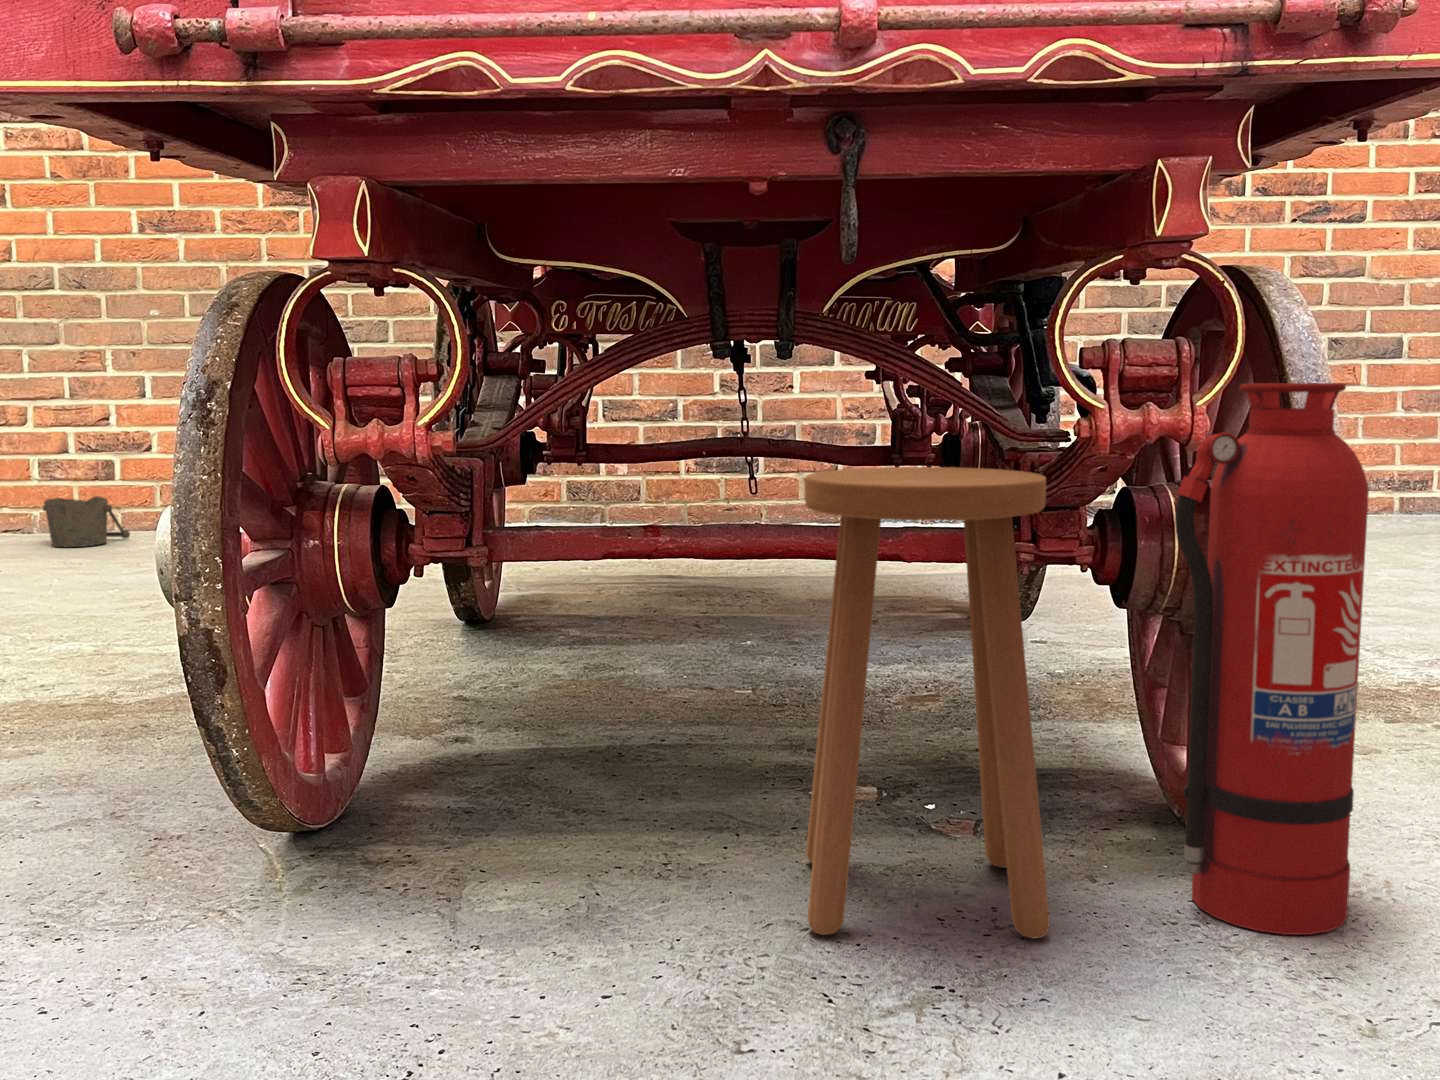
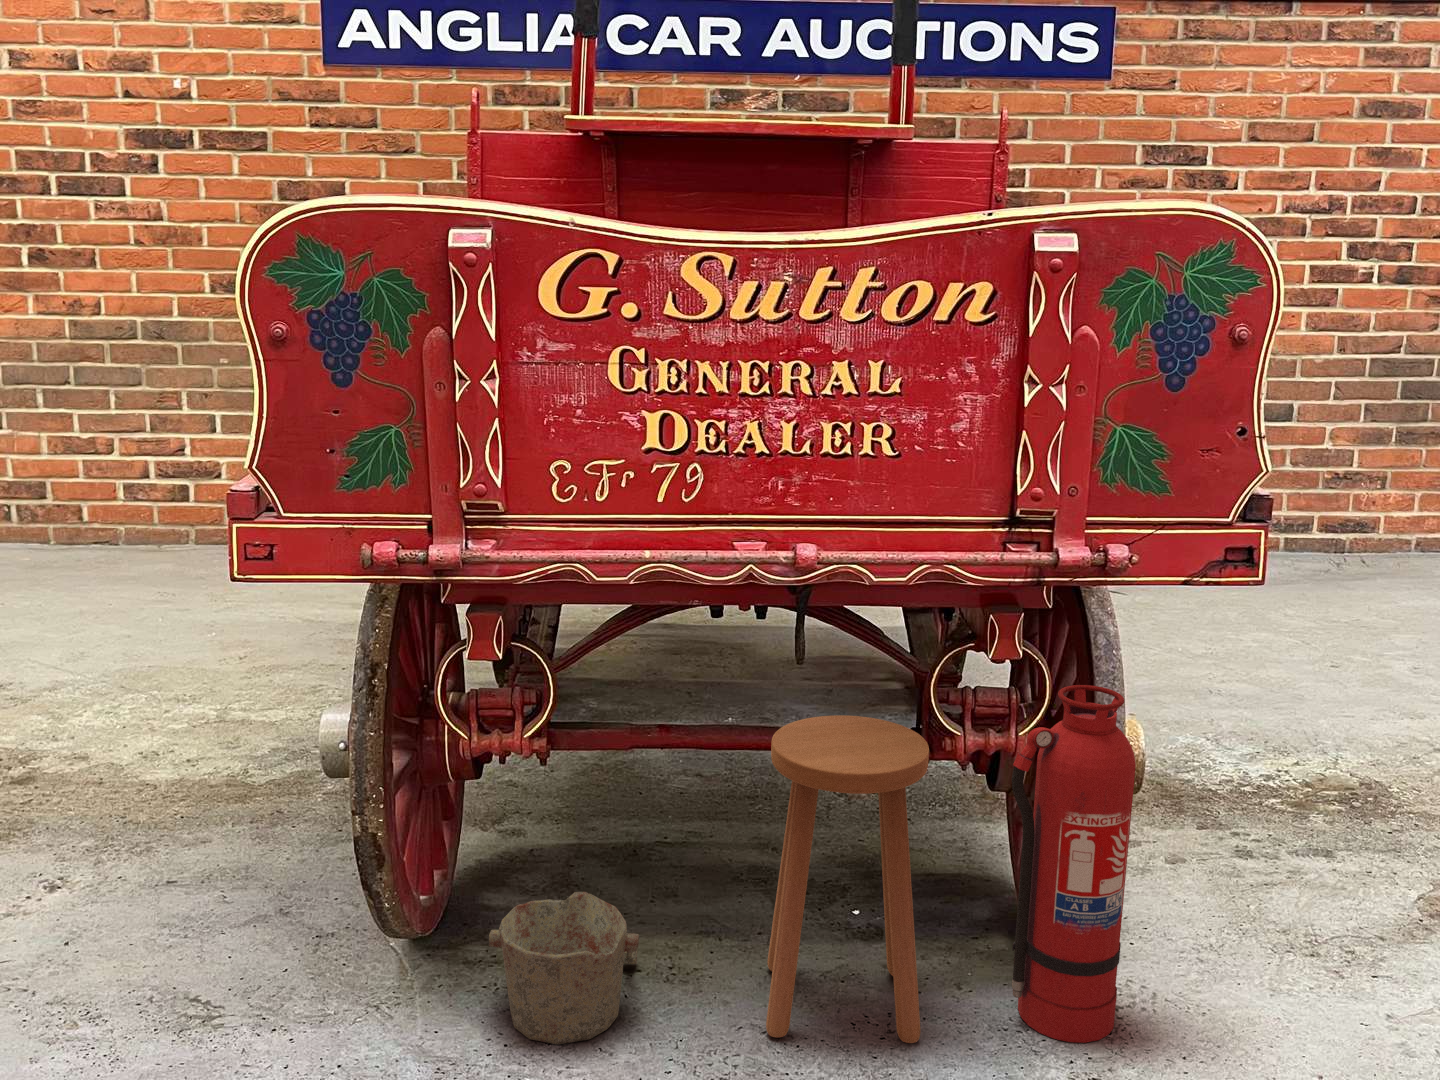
bucket: present [43,496,130,547] -> present [489,892,639,1045]

